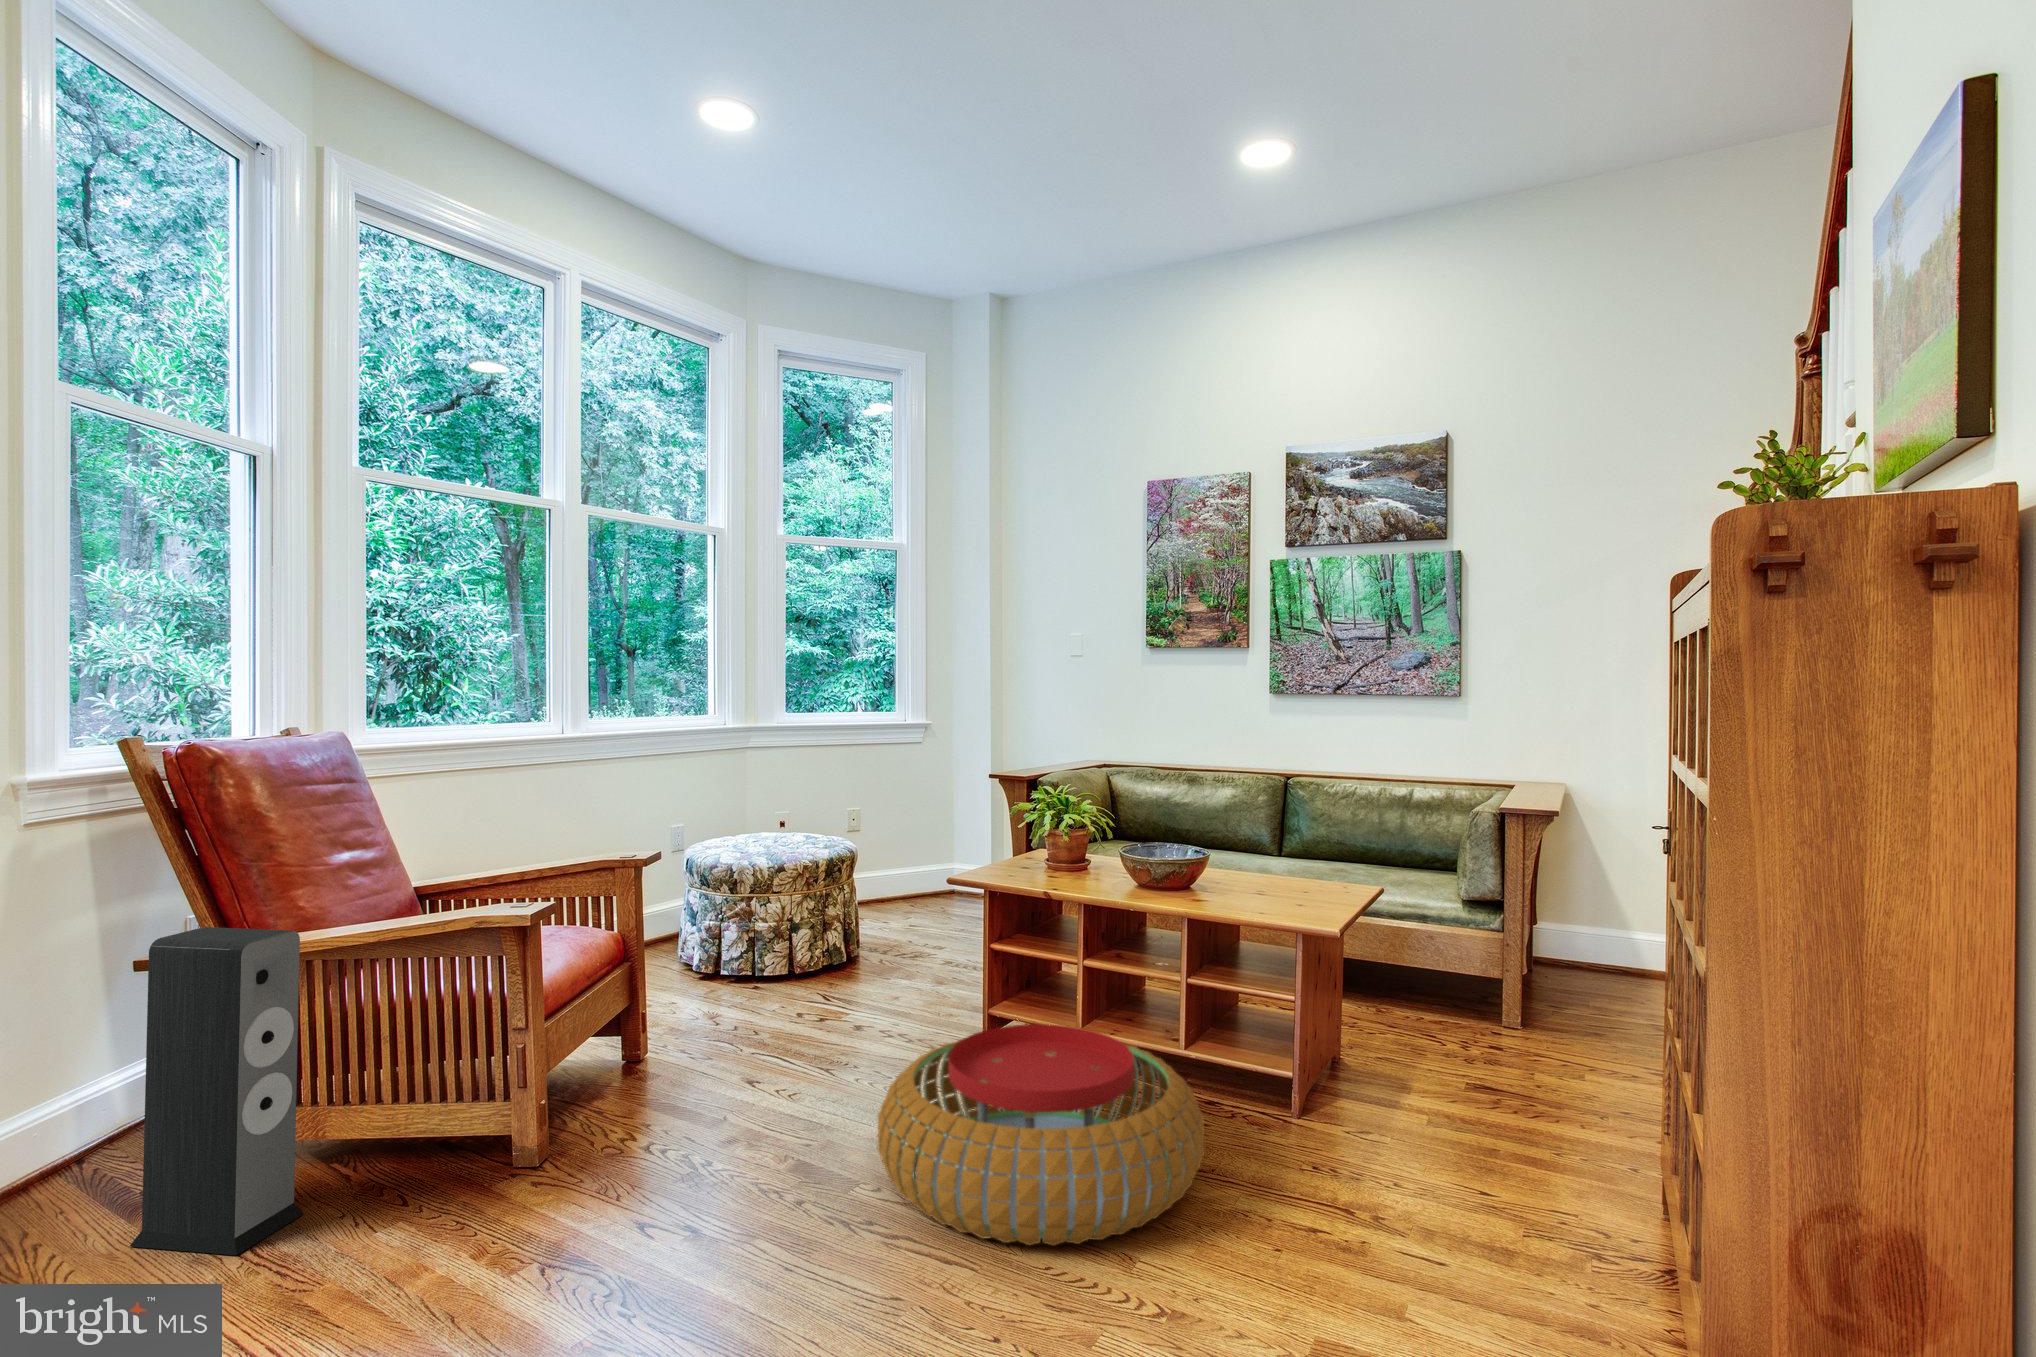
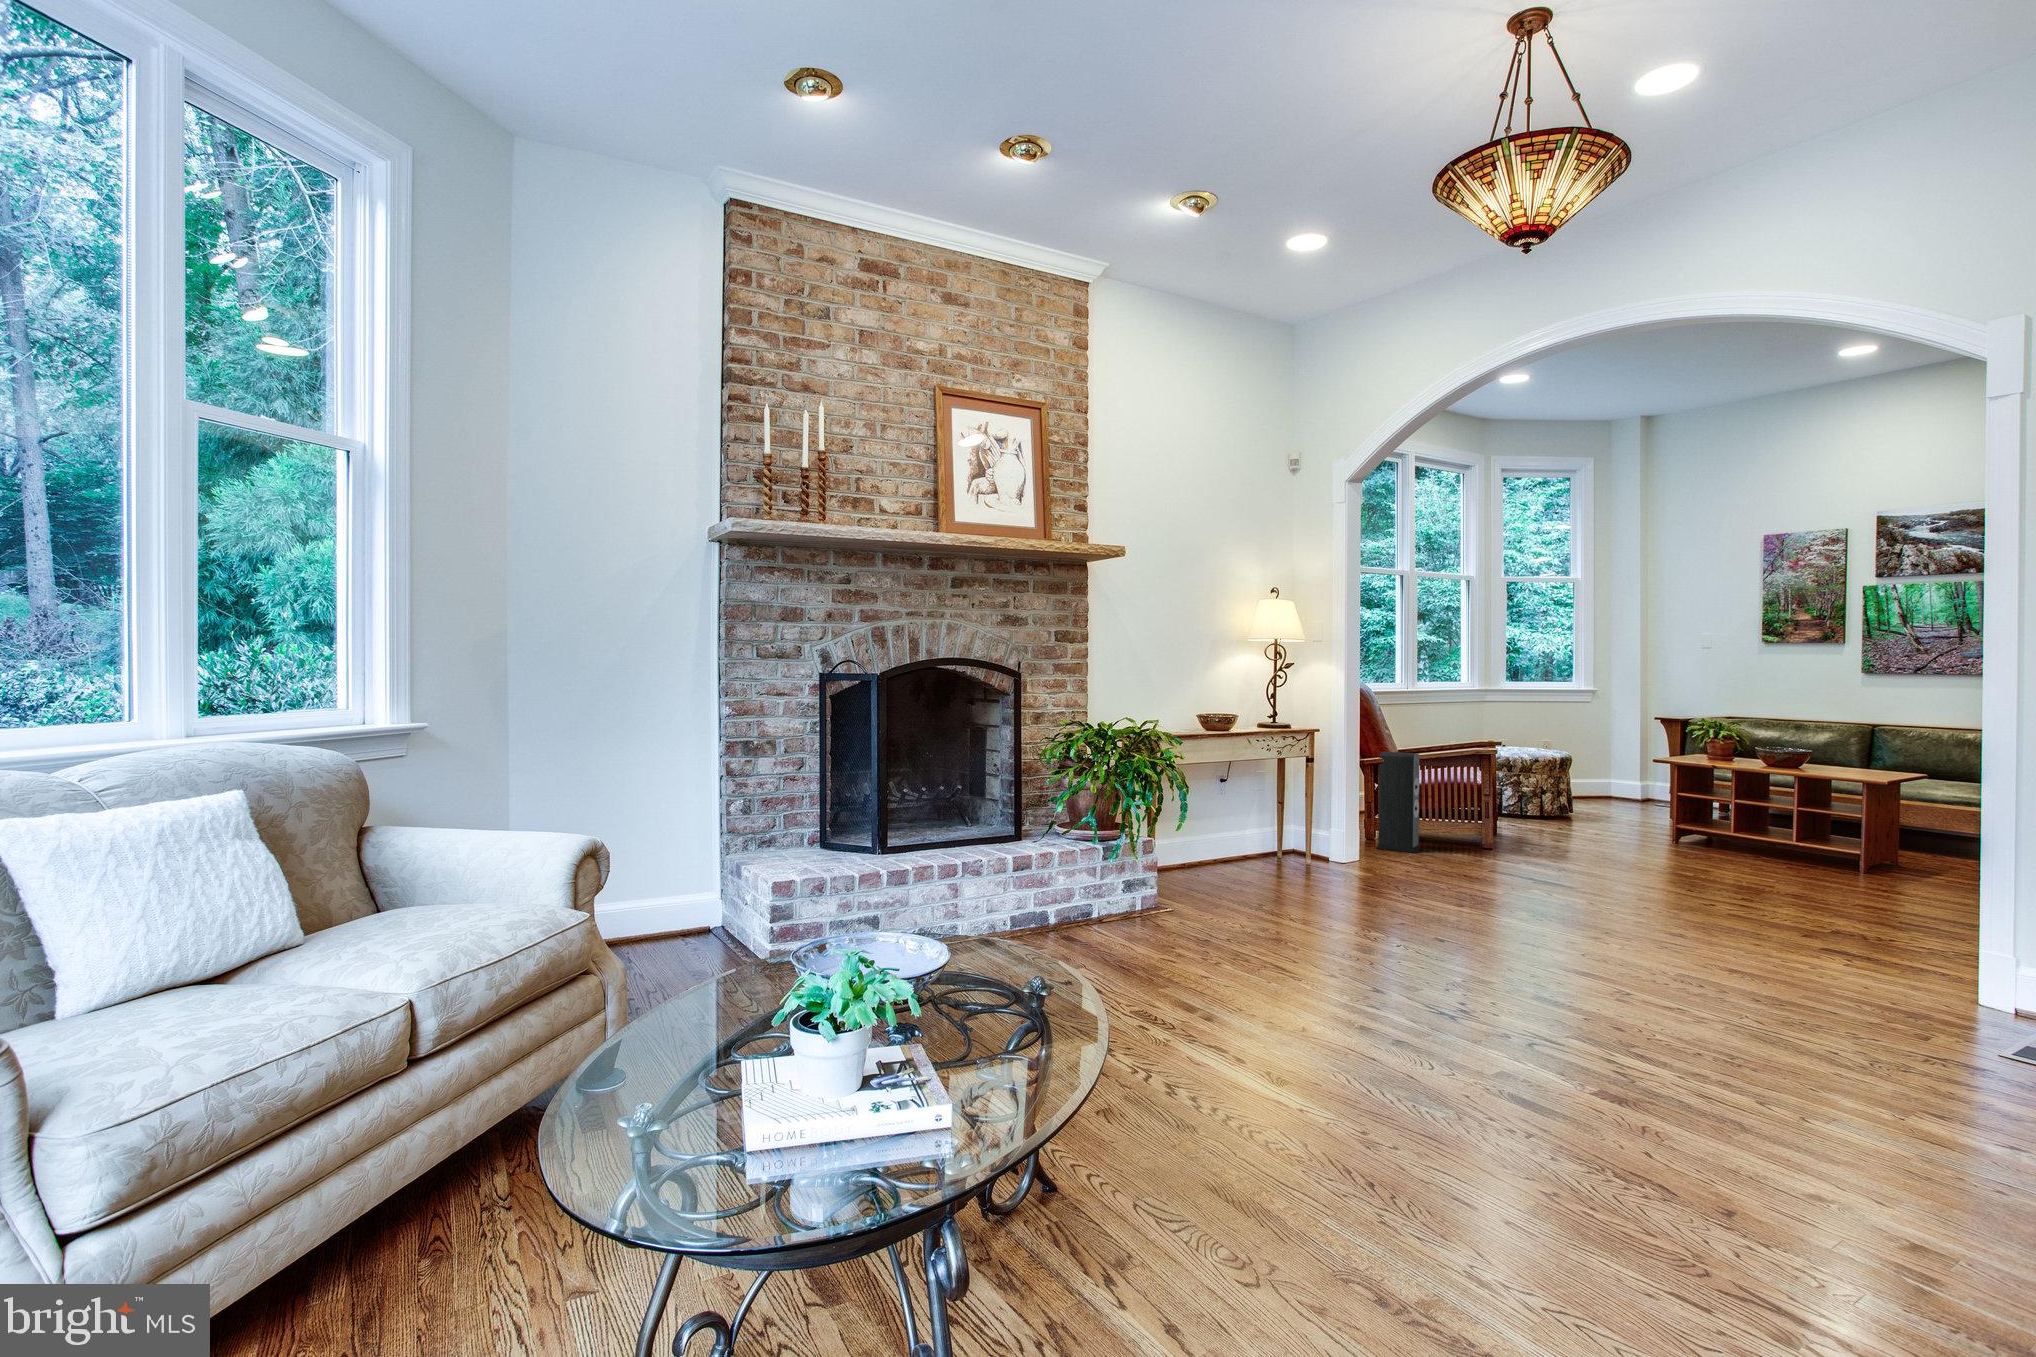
pouf: present [877,1024,1204,1246] -> none [1641,816,1803,880]

